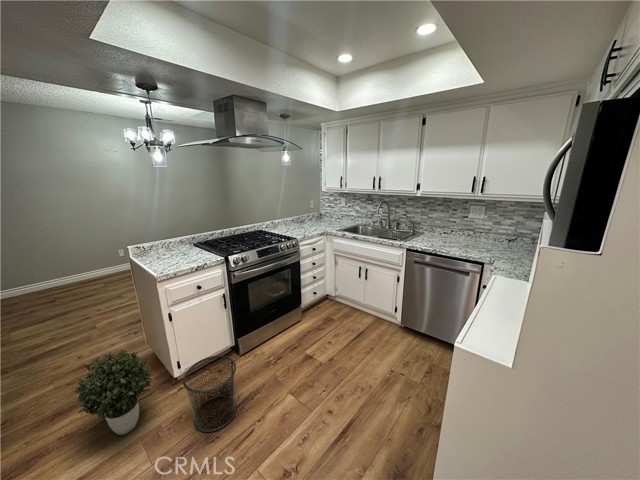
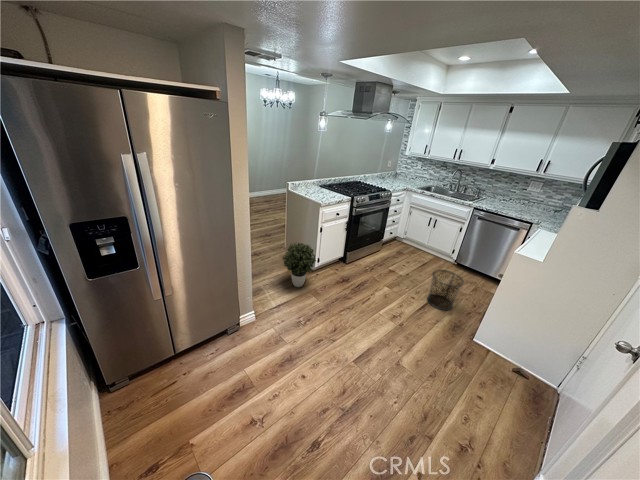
waste bin: present [183,355,237,432] -> present [427,270,464,310]

